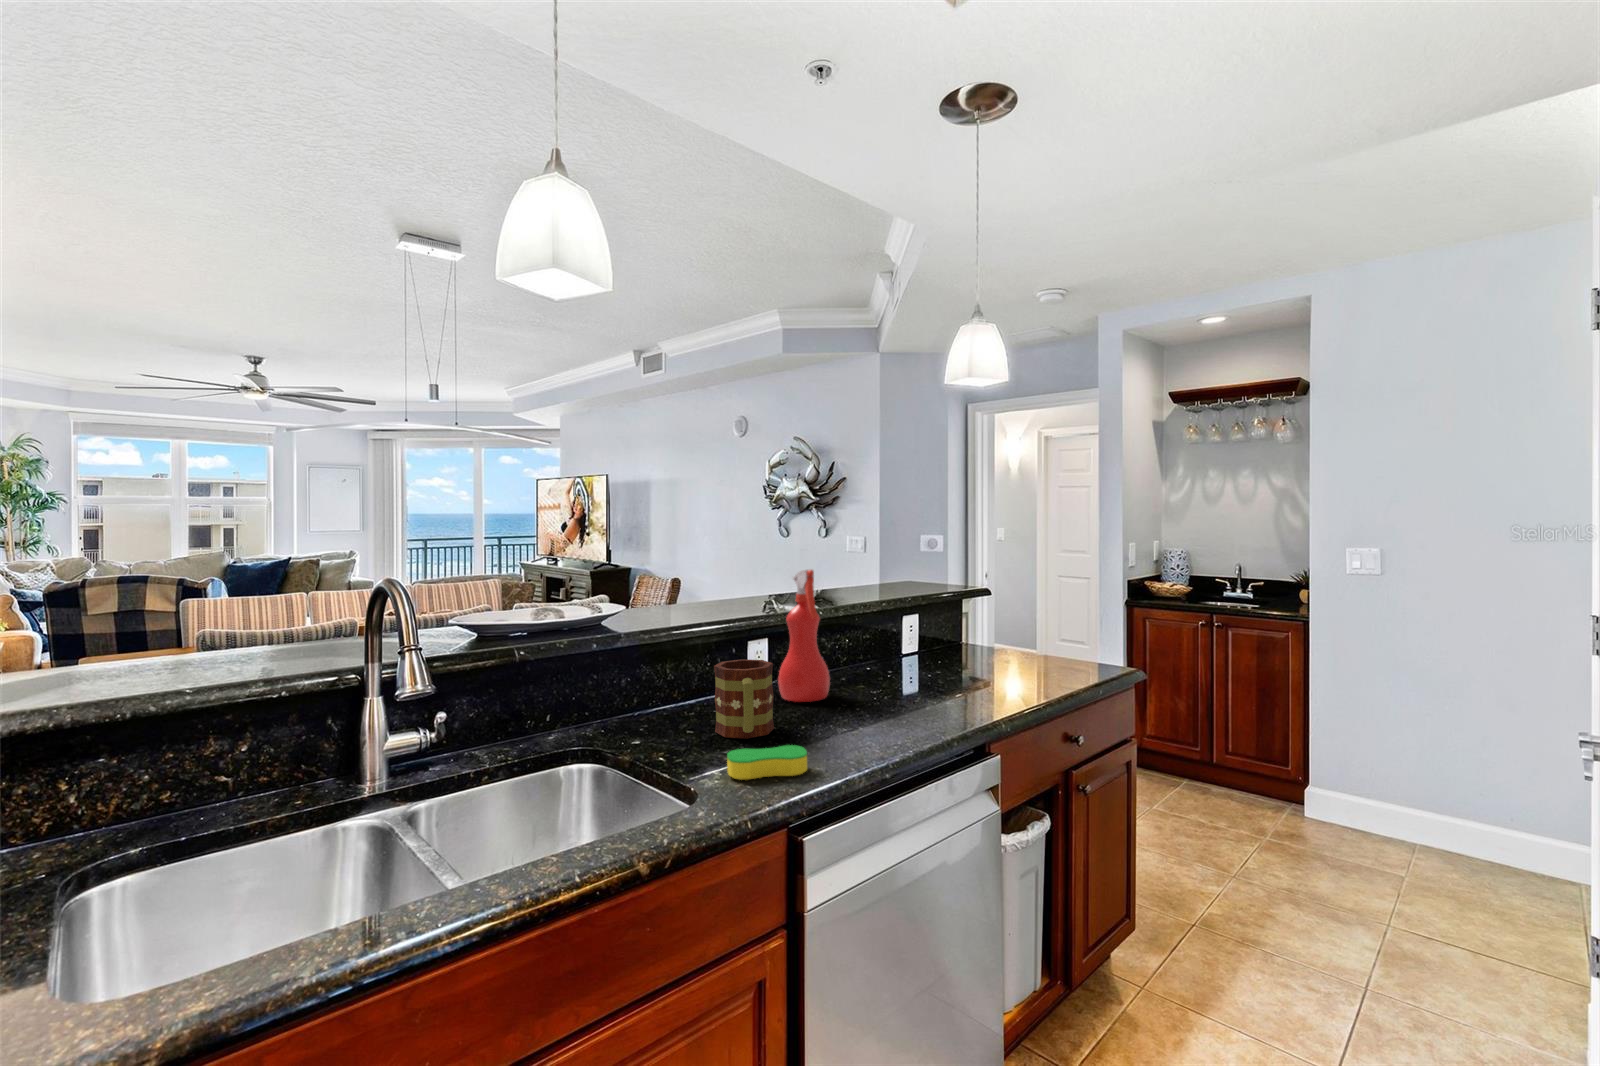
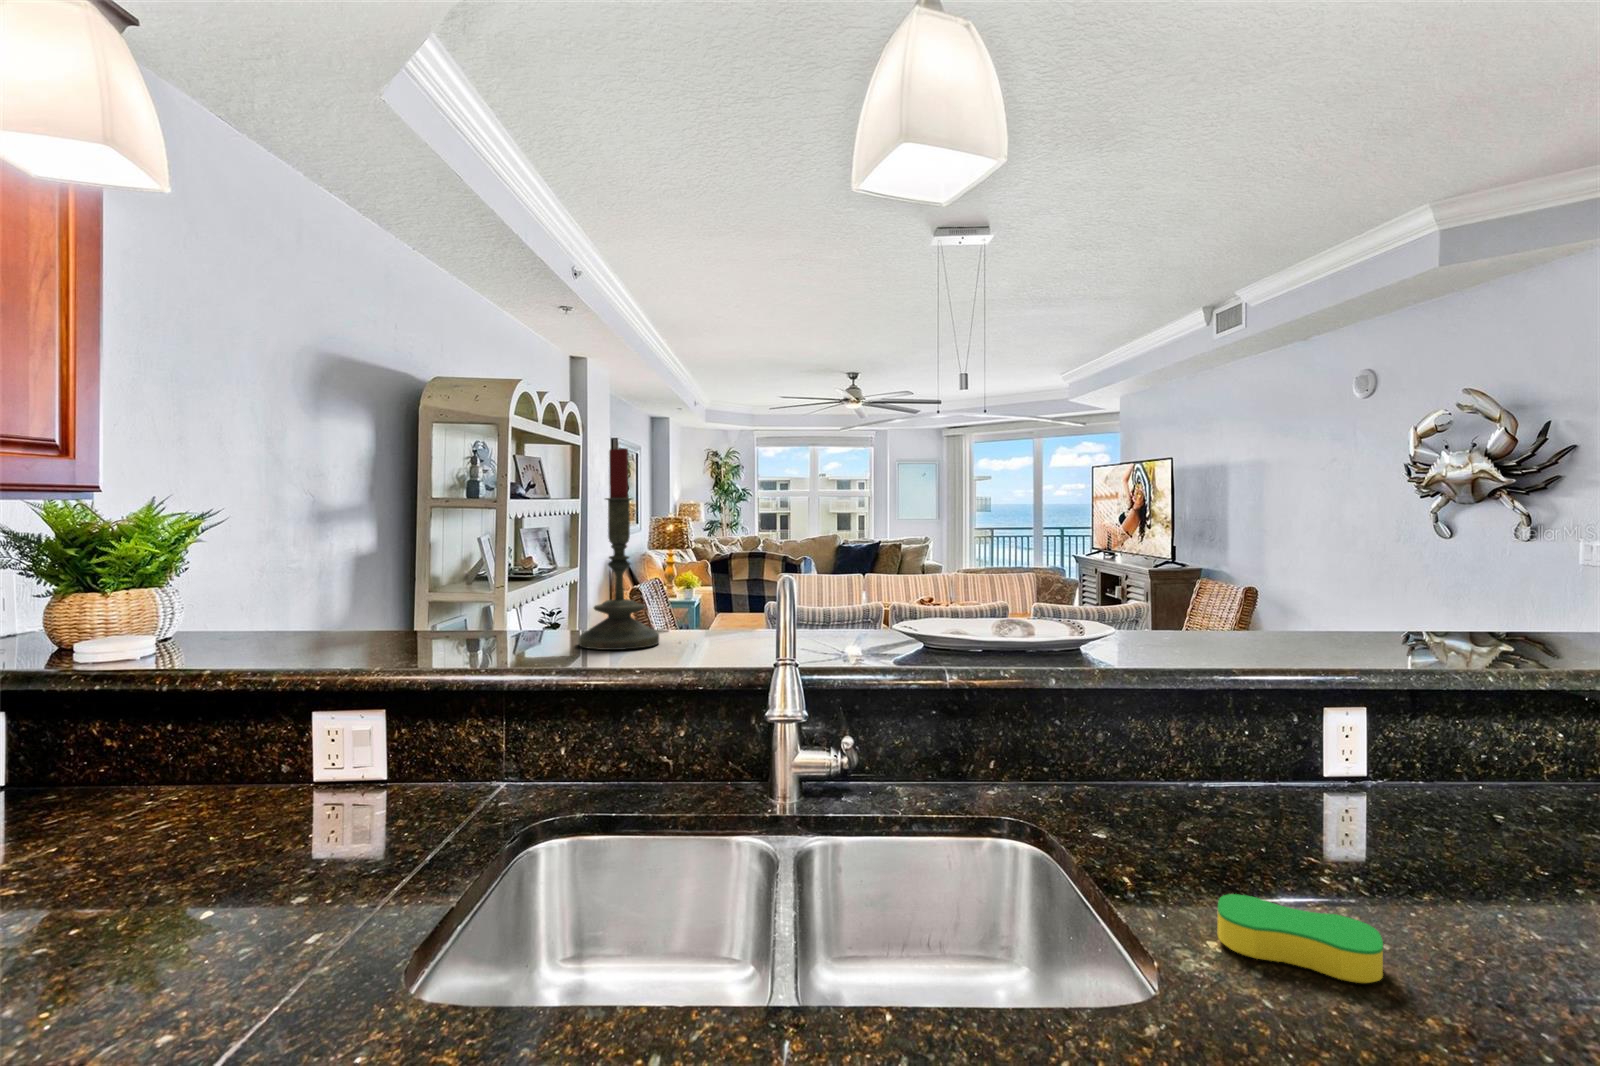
candle: none [45,447,168,684] -> present [579,443,659,650]
spray bottle: present [778,569,830,702] -> none [1368,600,1479,829]
mug: present [714,659,774,738] -> none [1227,734,1340,874]

